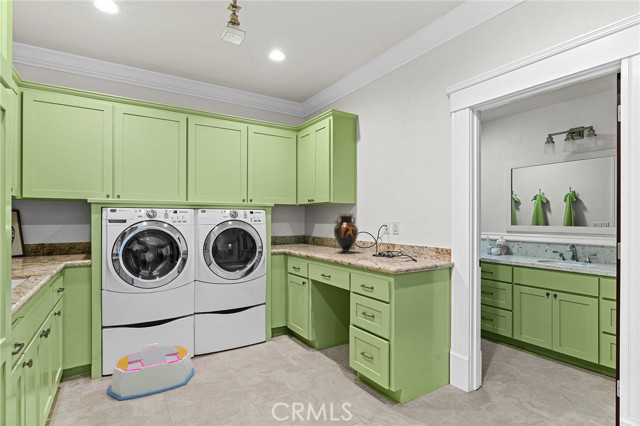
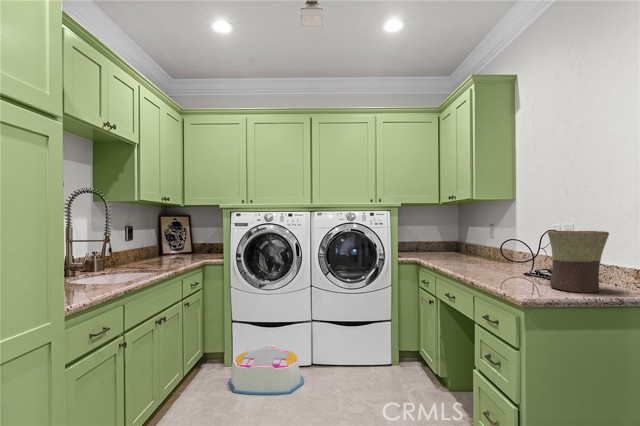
vase: present [334,213,358,253] -> none [469,213,507,269]
flower pot: none [398,225,429,262] -> present [548,231,609,293]

